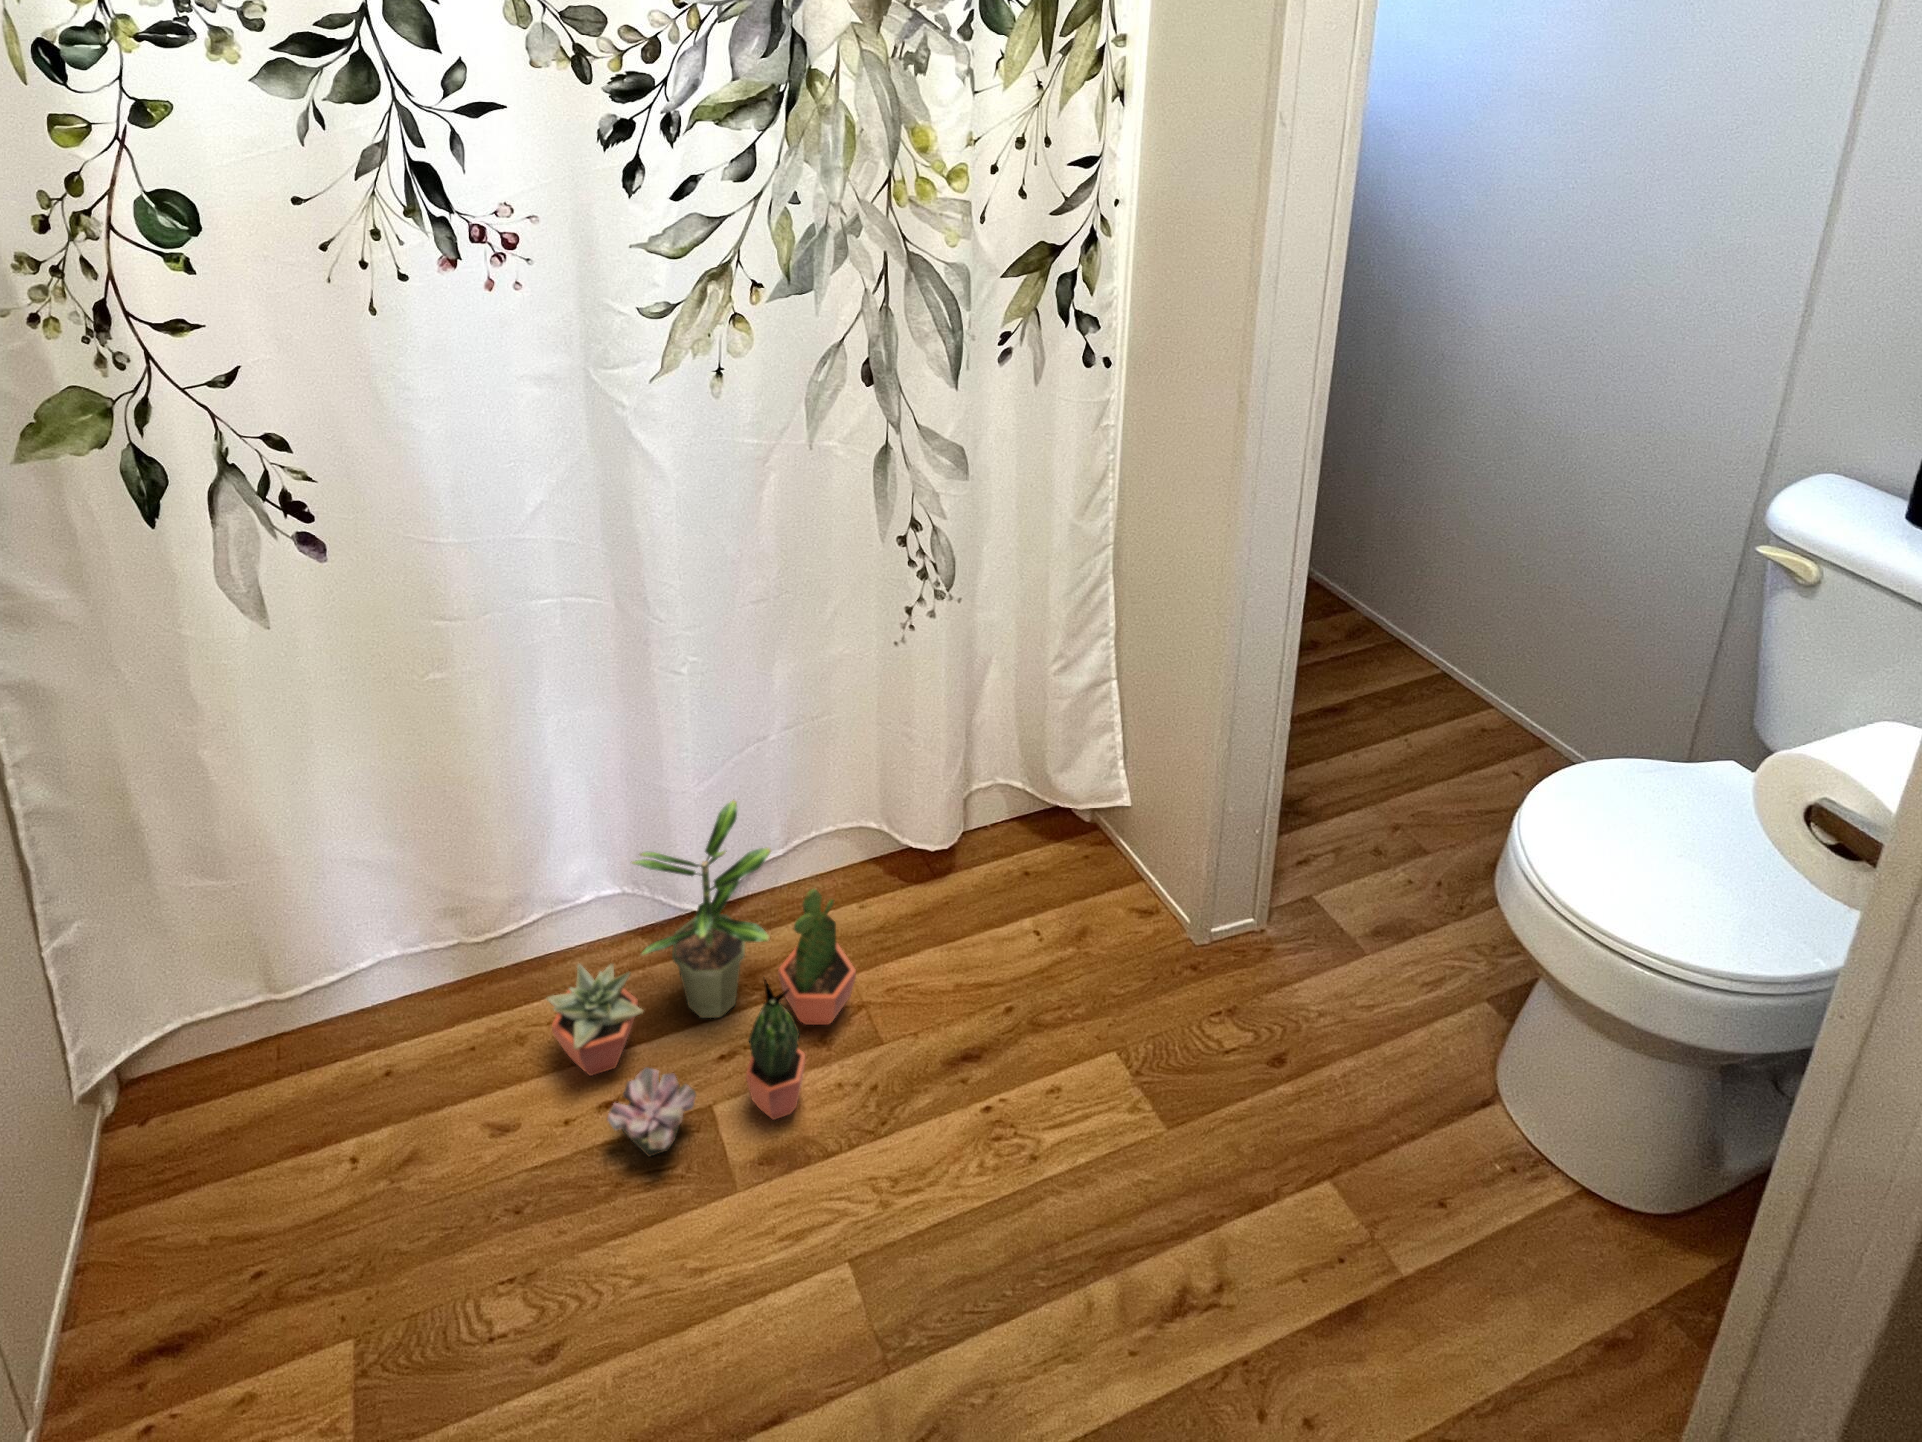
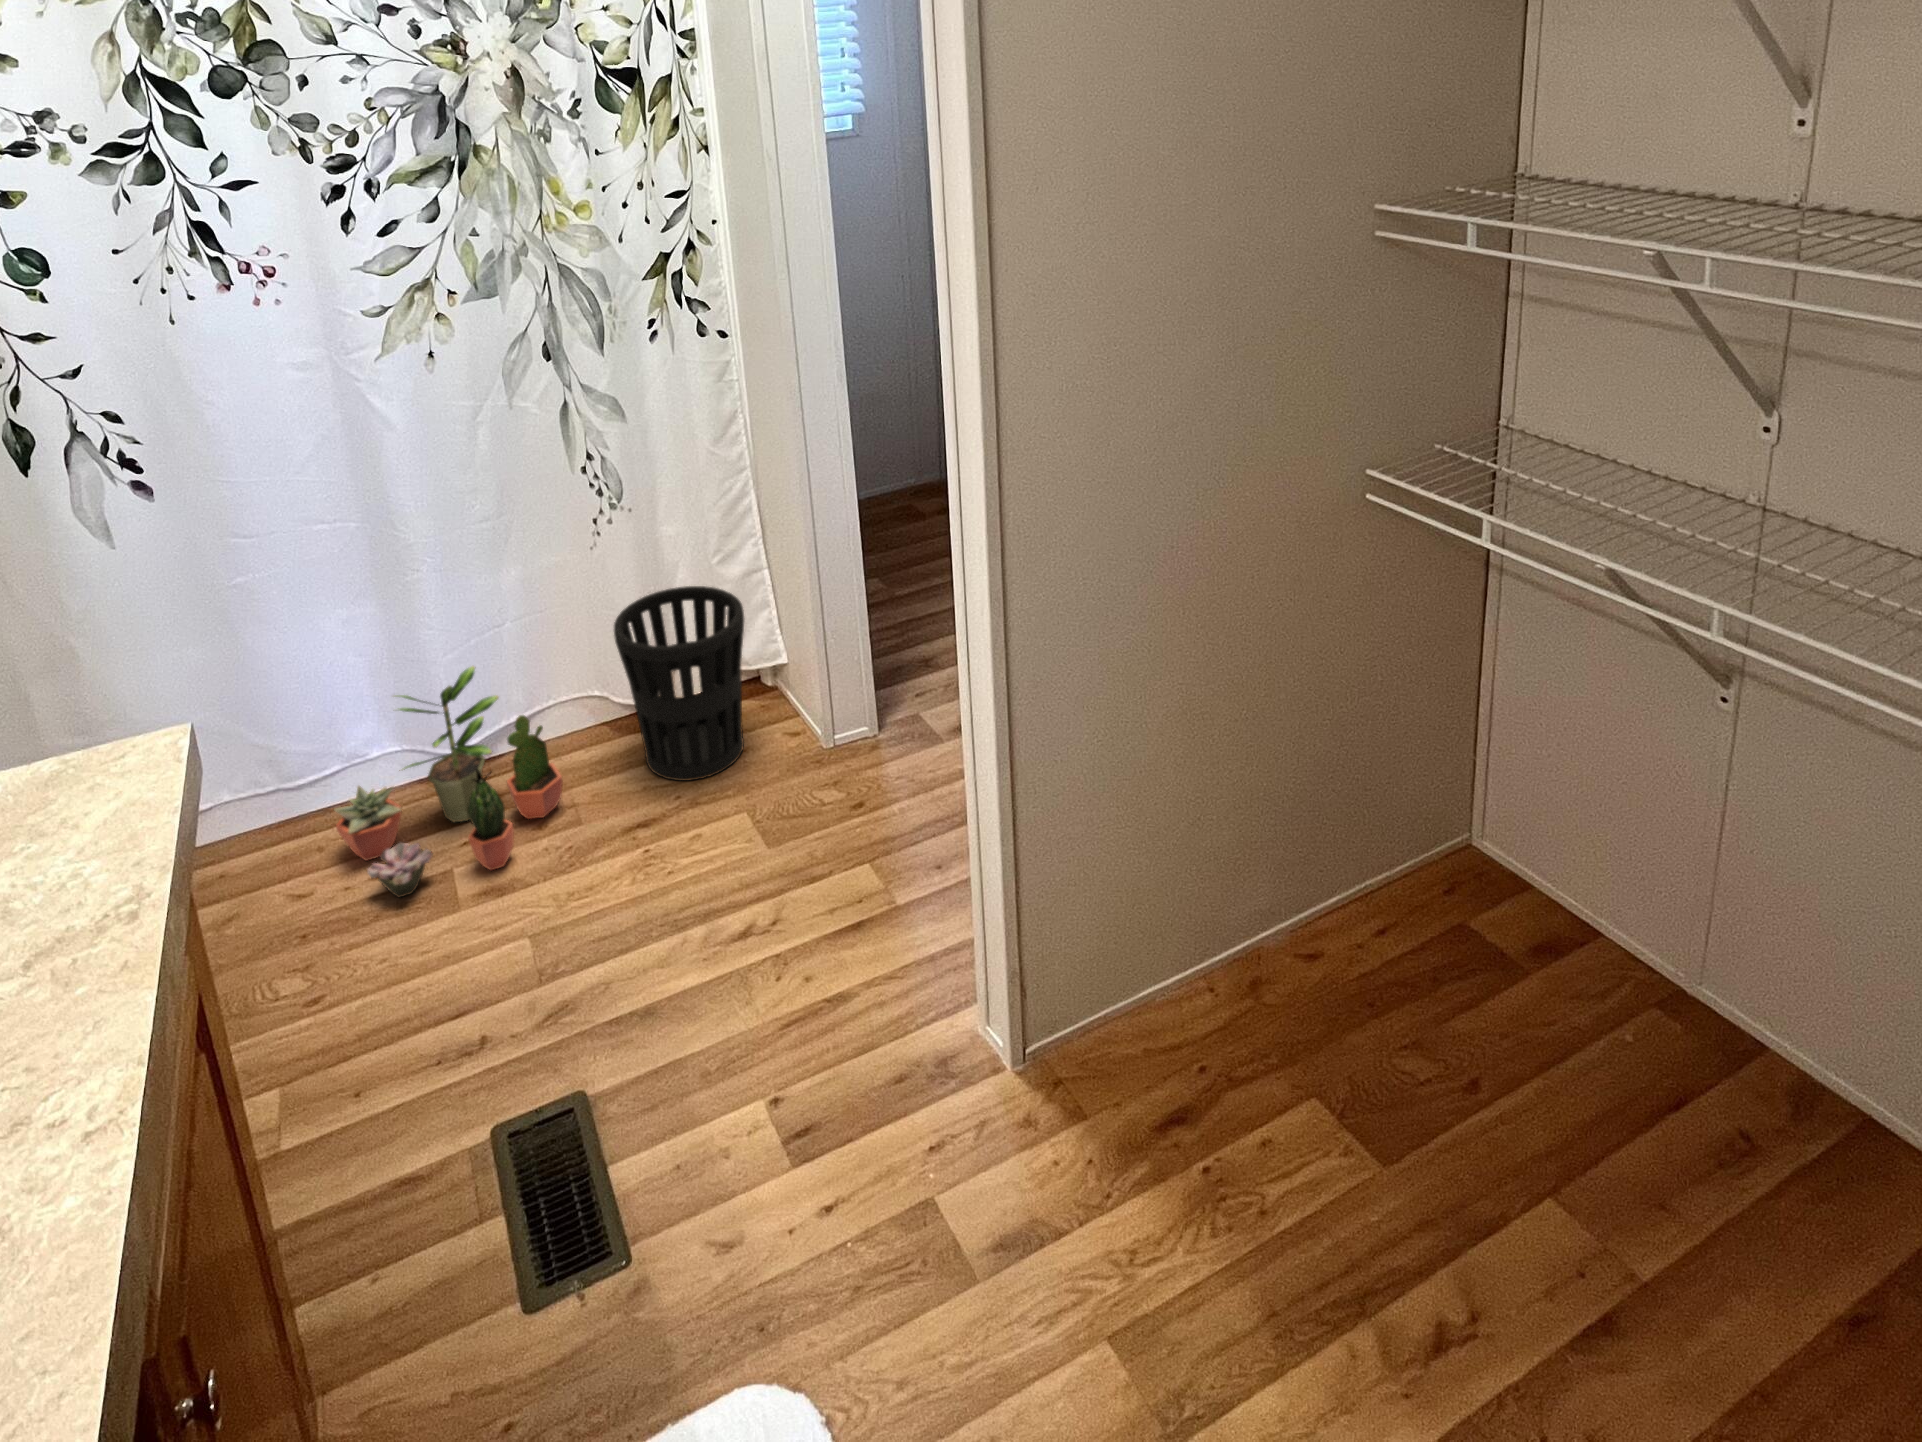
wastebasket: none [929,699,1113,980] -> present [614,586,744,781]

